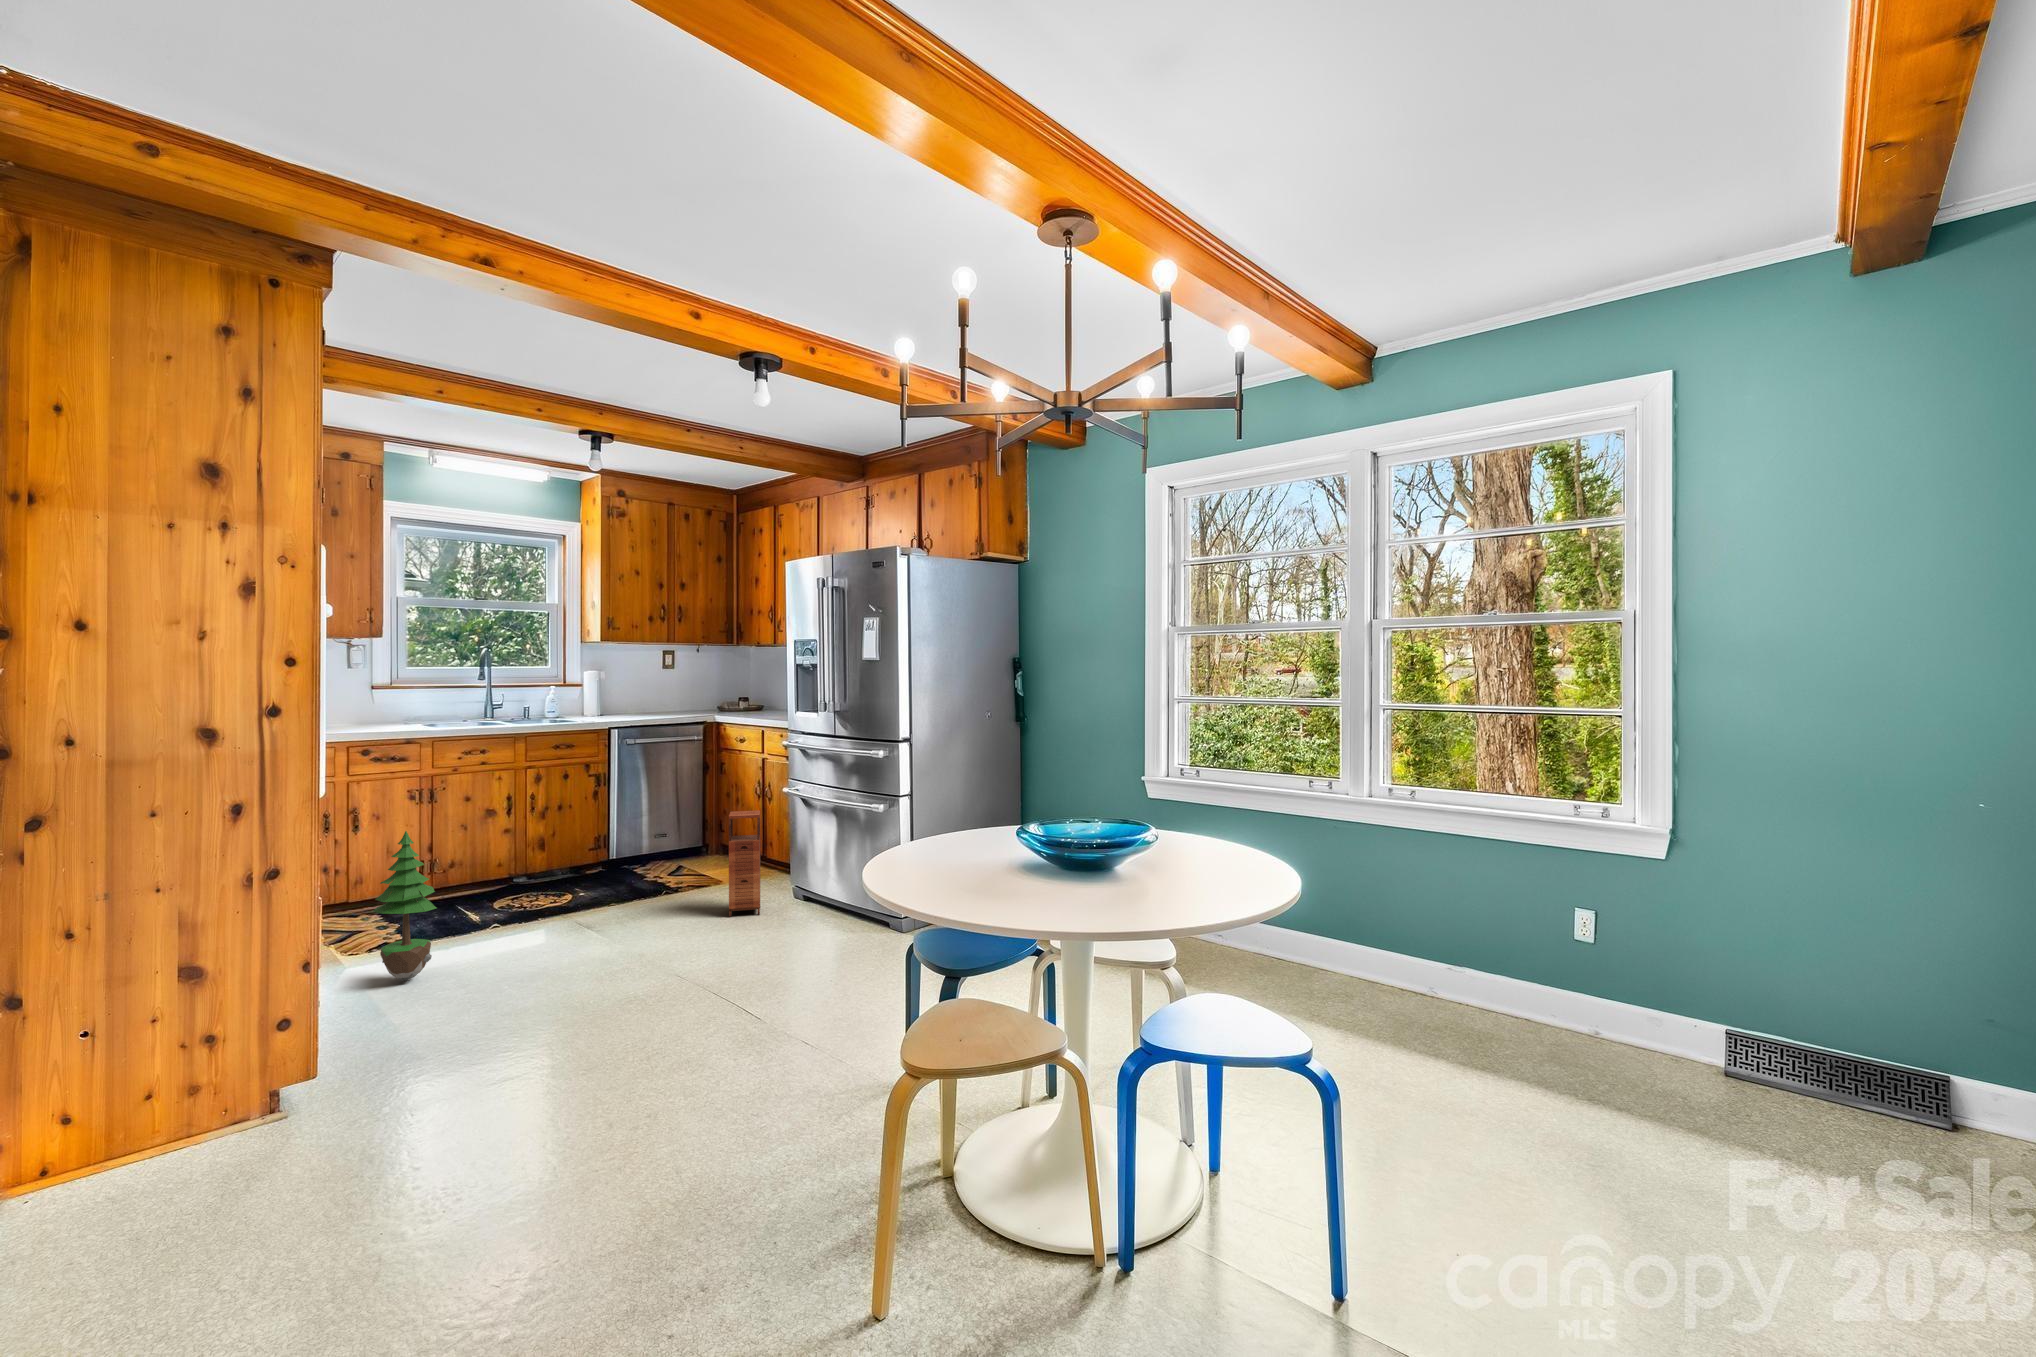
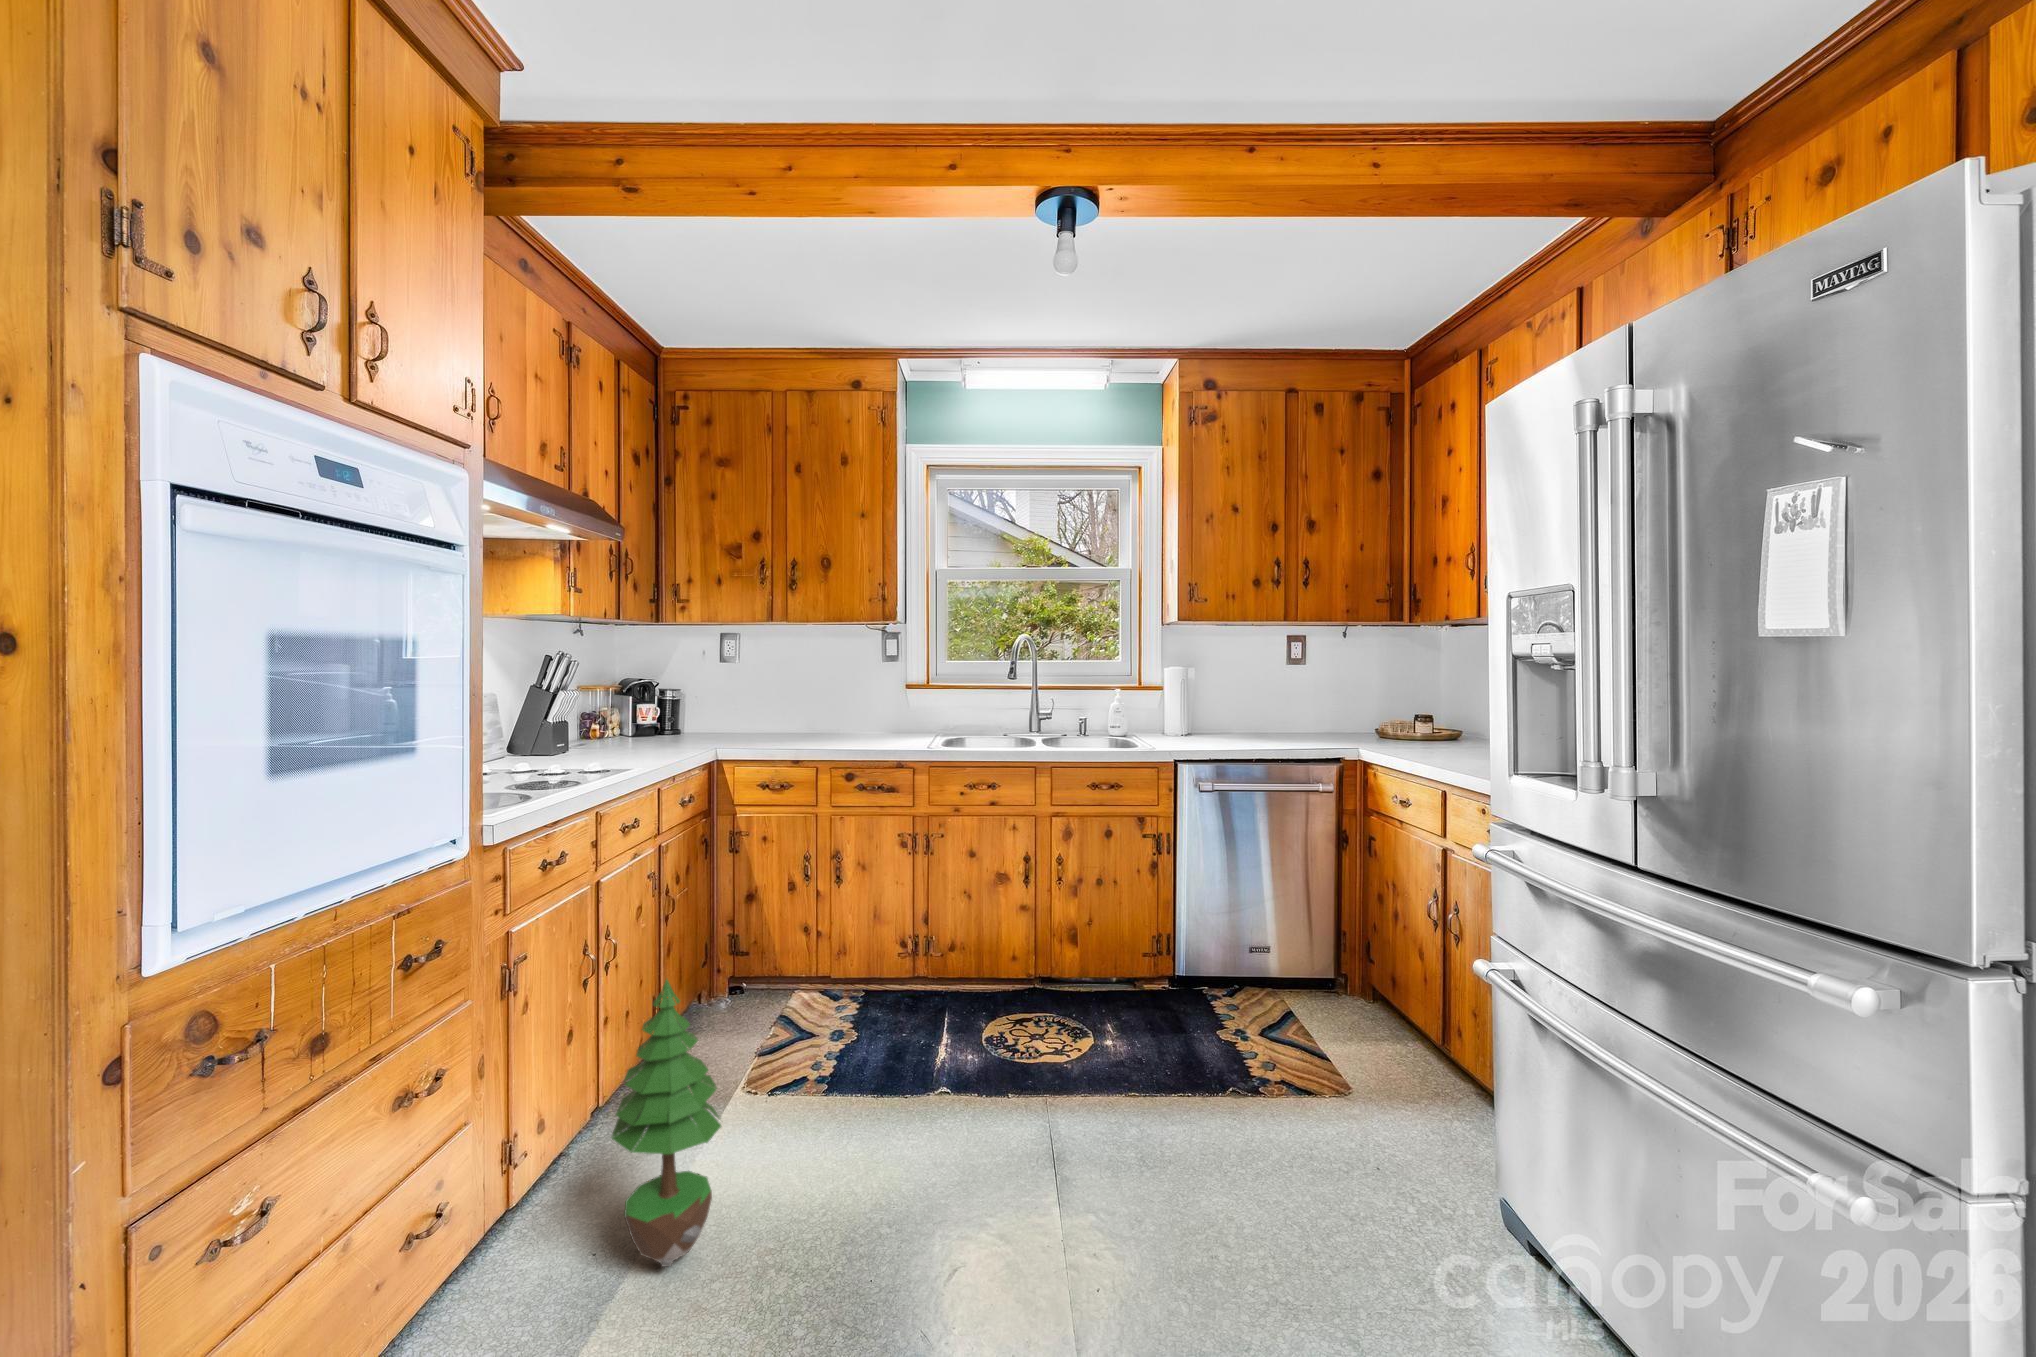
storage cabinet: present [729,810,760,917] -> none [1323,1008,1413,1308]

